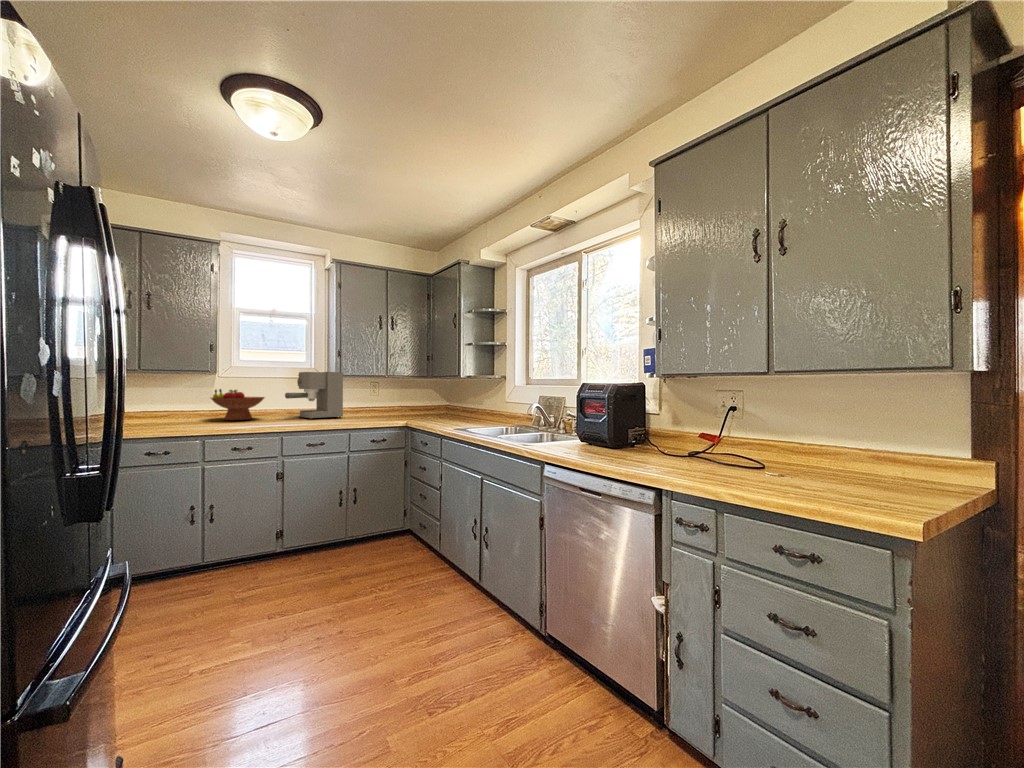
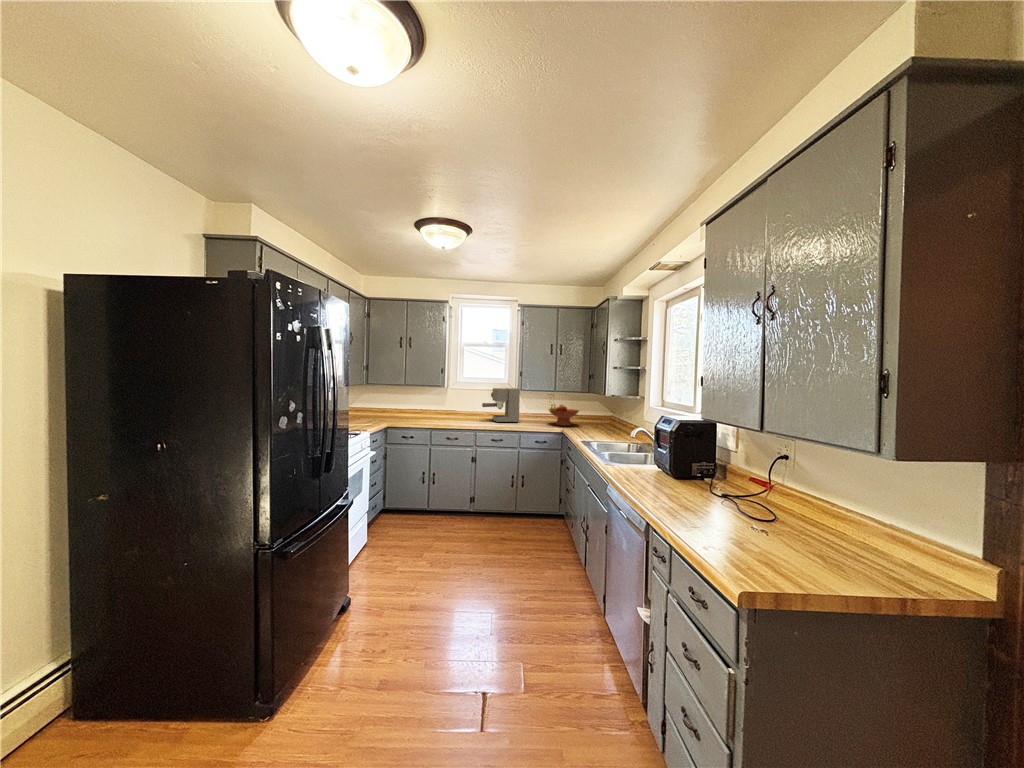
fruit bowl: present [211,389,265,420] -> present [549,405,579,426]

